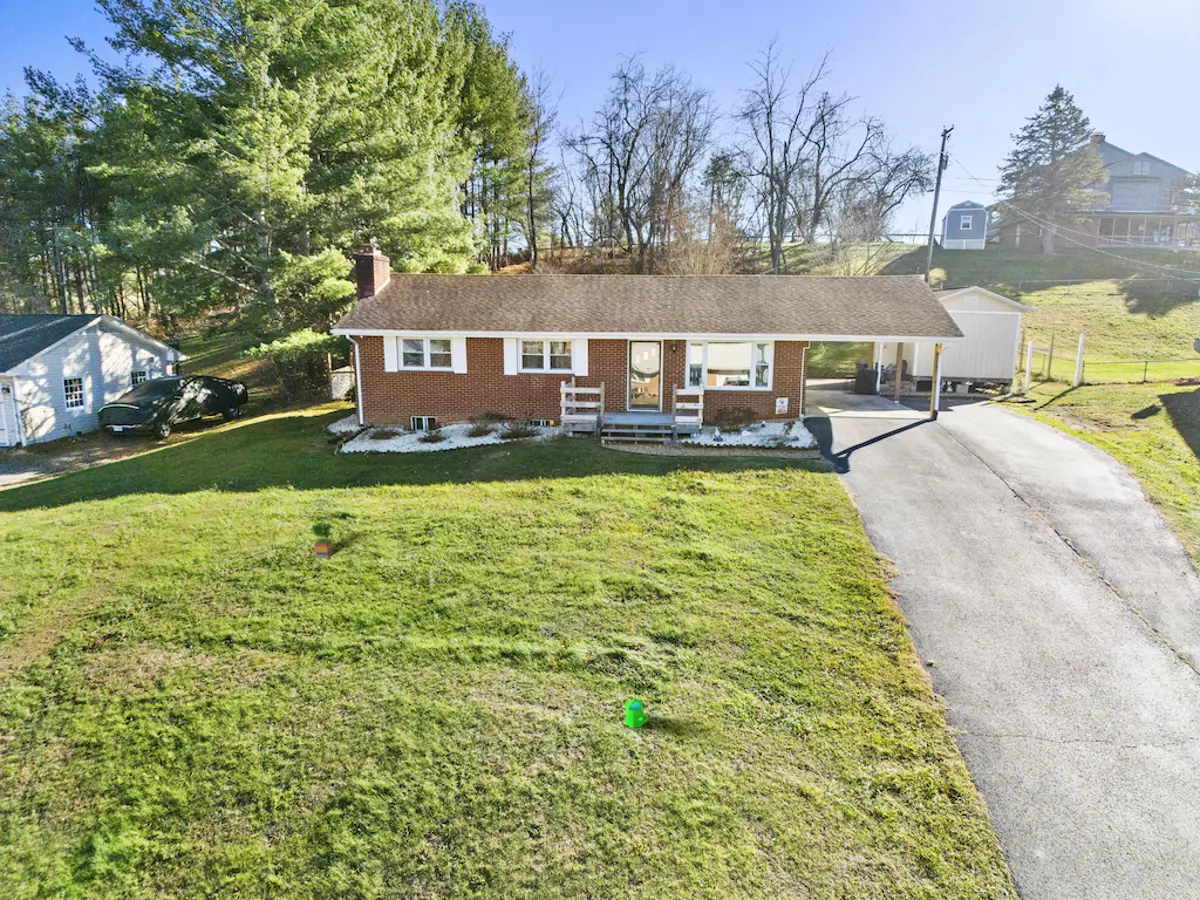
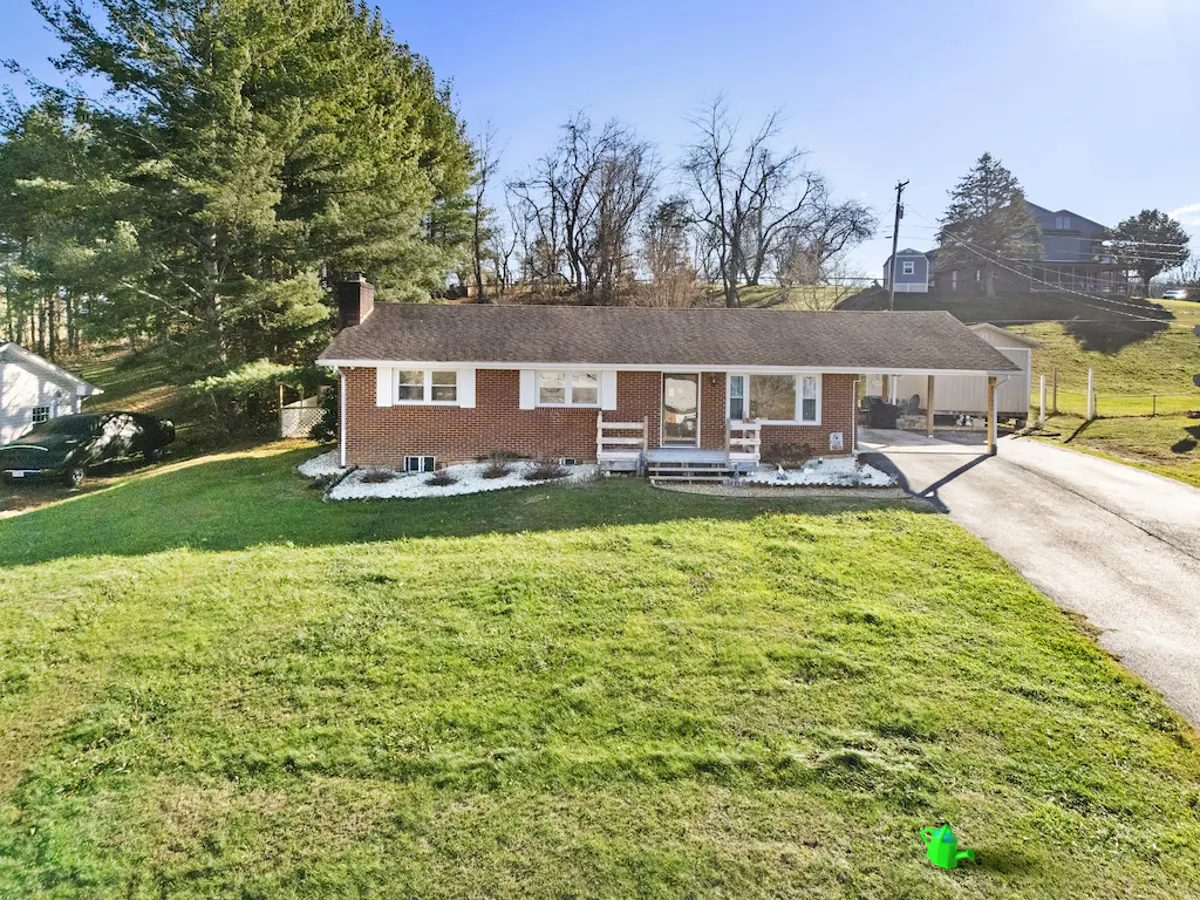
potted tree: present [312,523,334,558] -> none [361,587,393,635]

